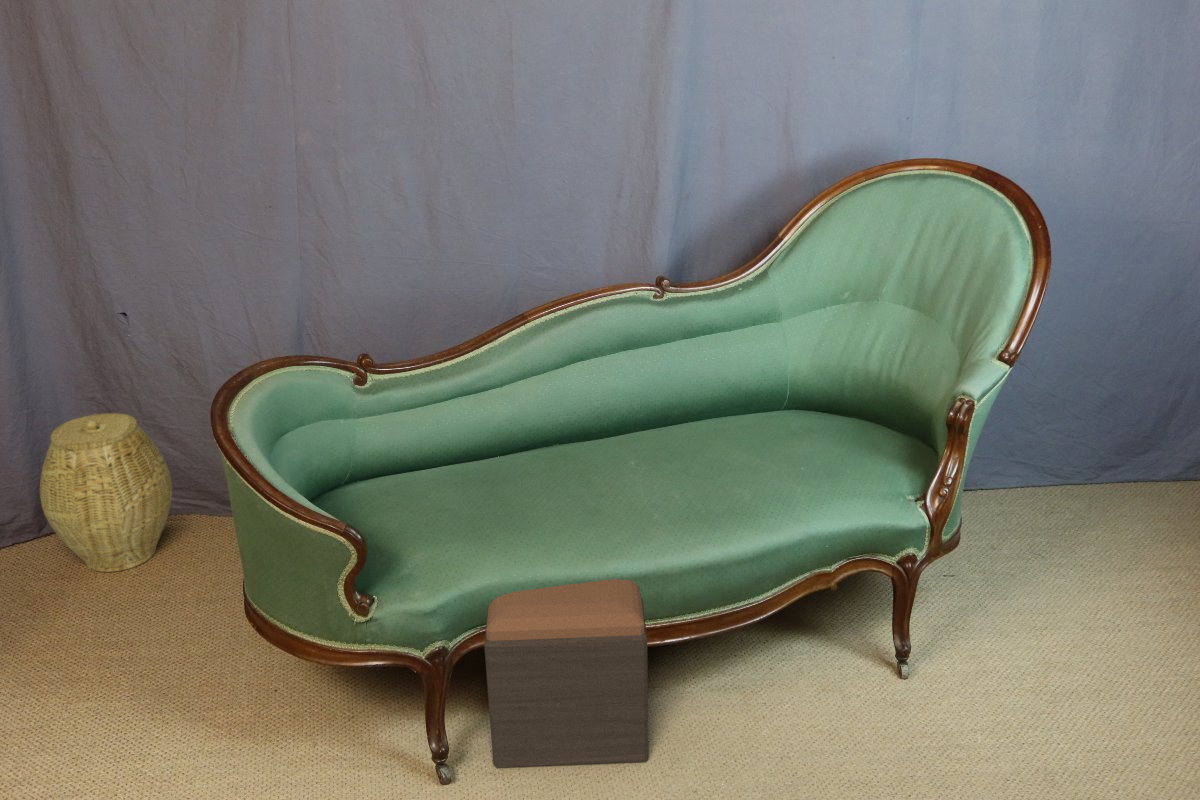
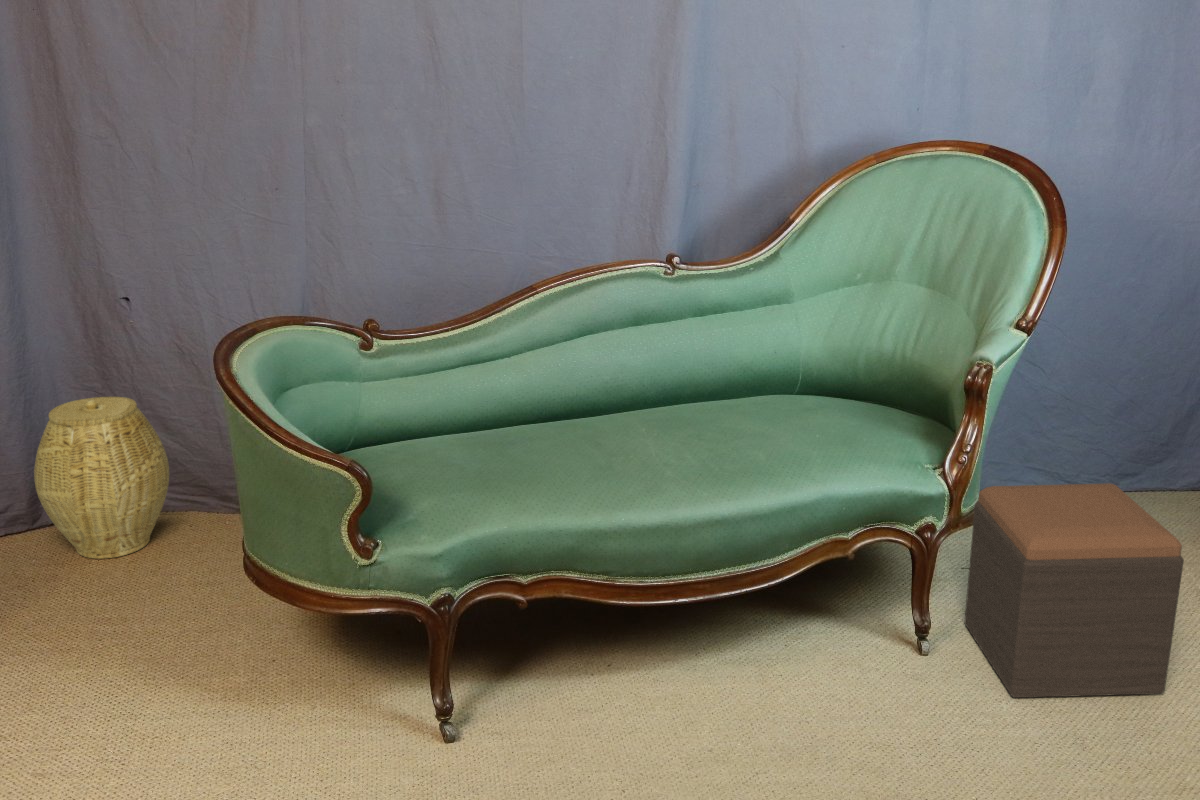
footstool: present [484,579,648,767] -> present [965,483,1184,698]

